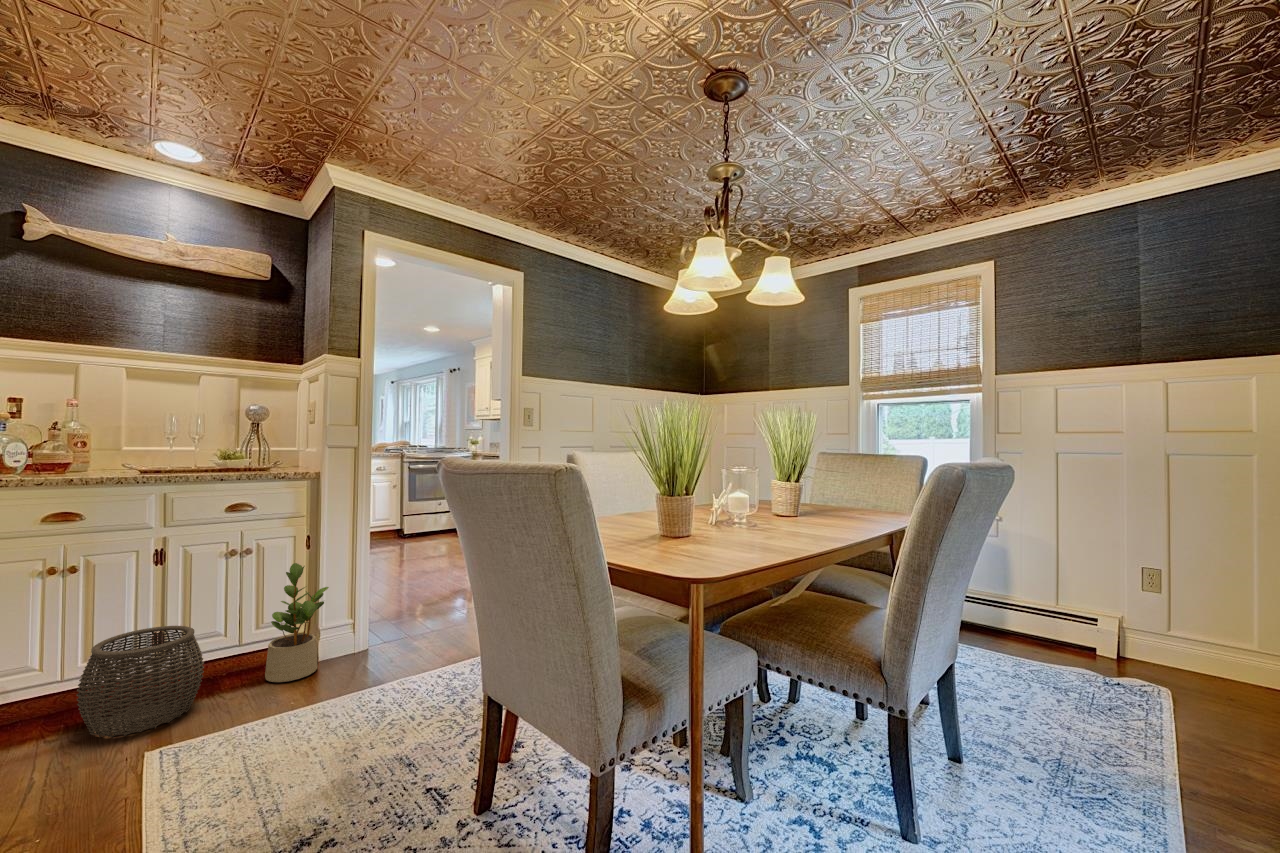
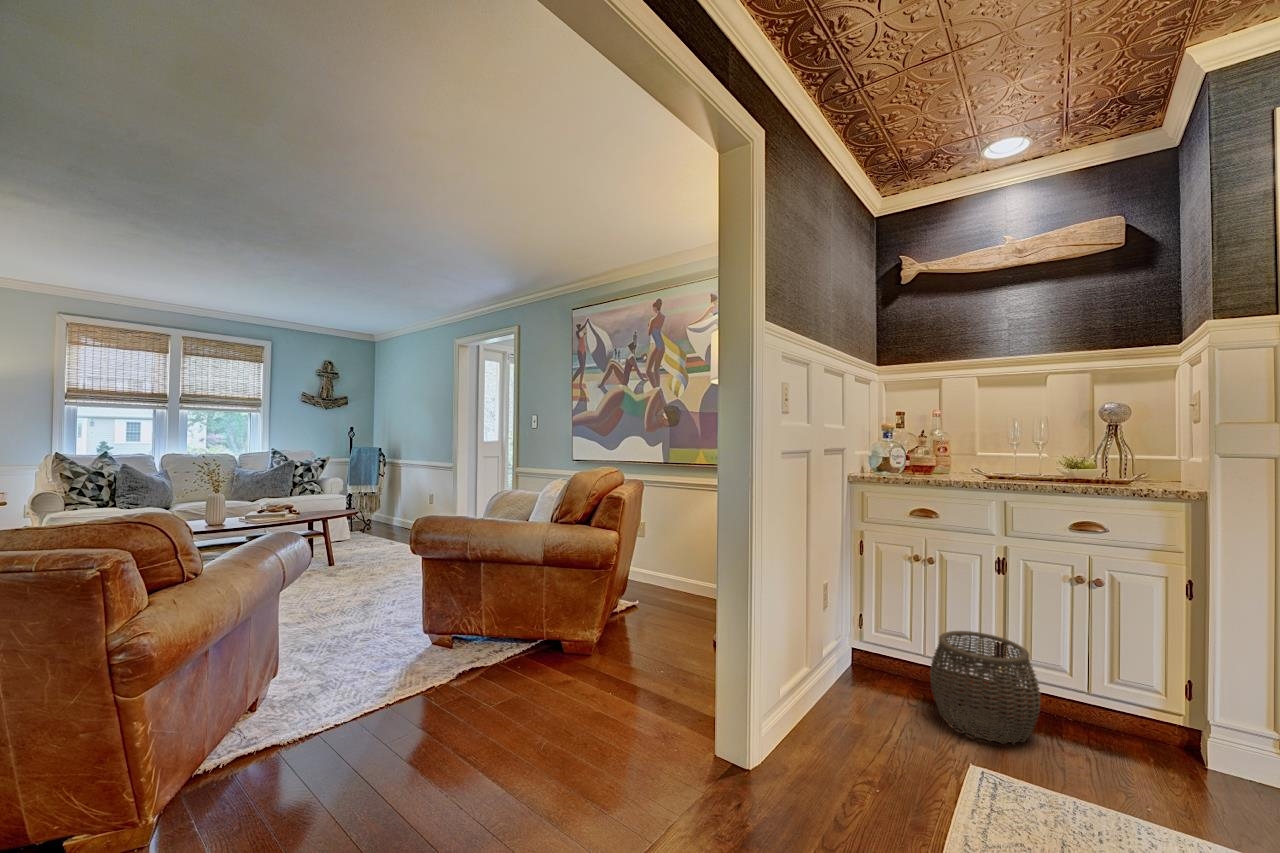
potted plant: present [265,563,329,682] -> none [1124,616,1229,787]

